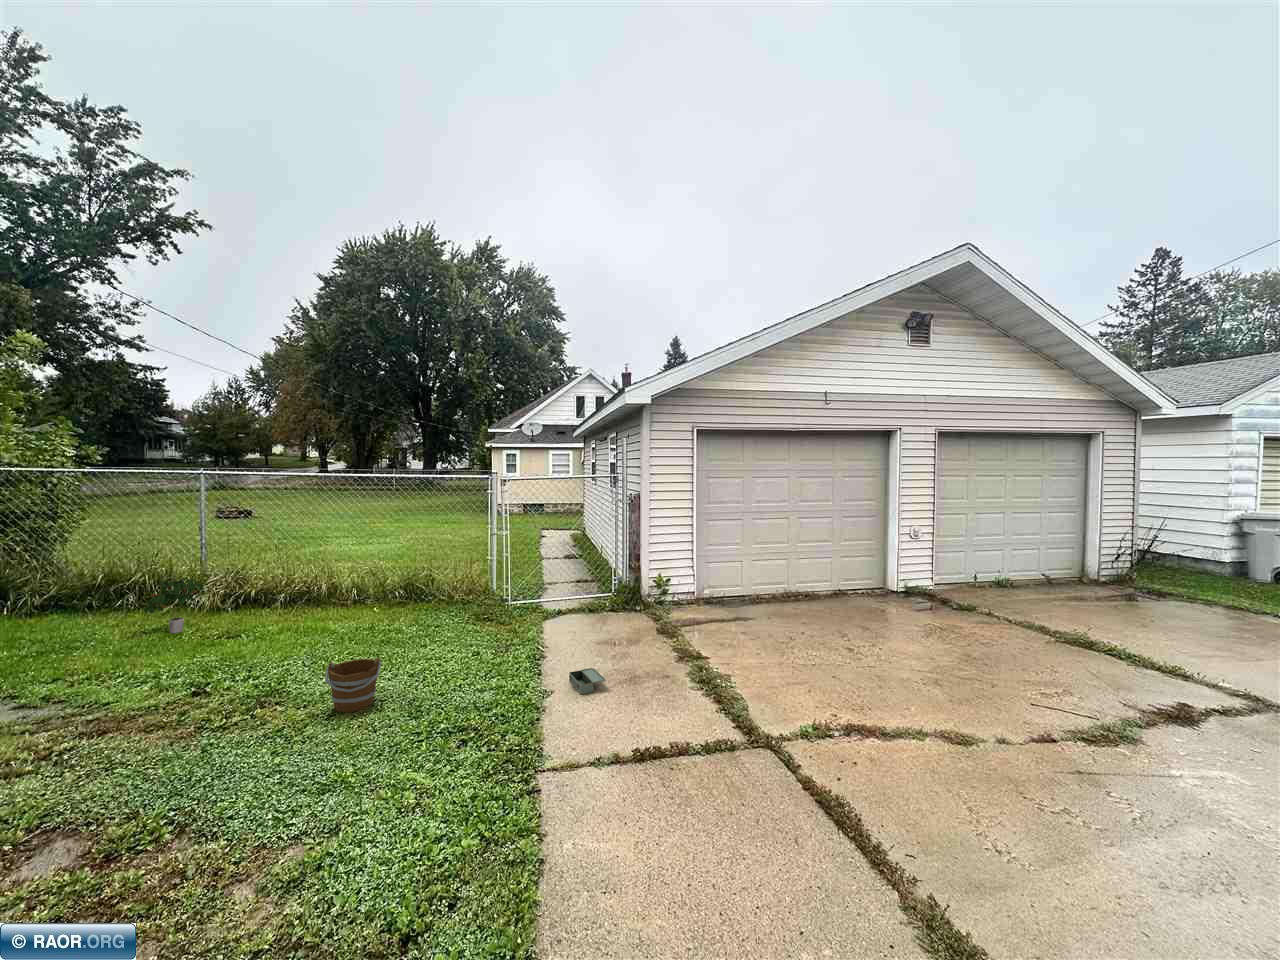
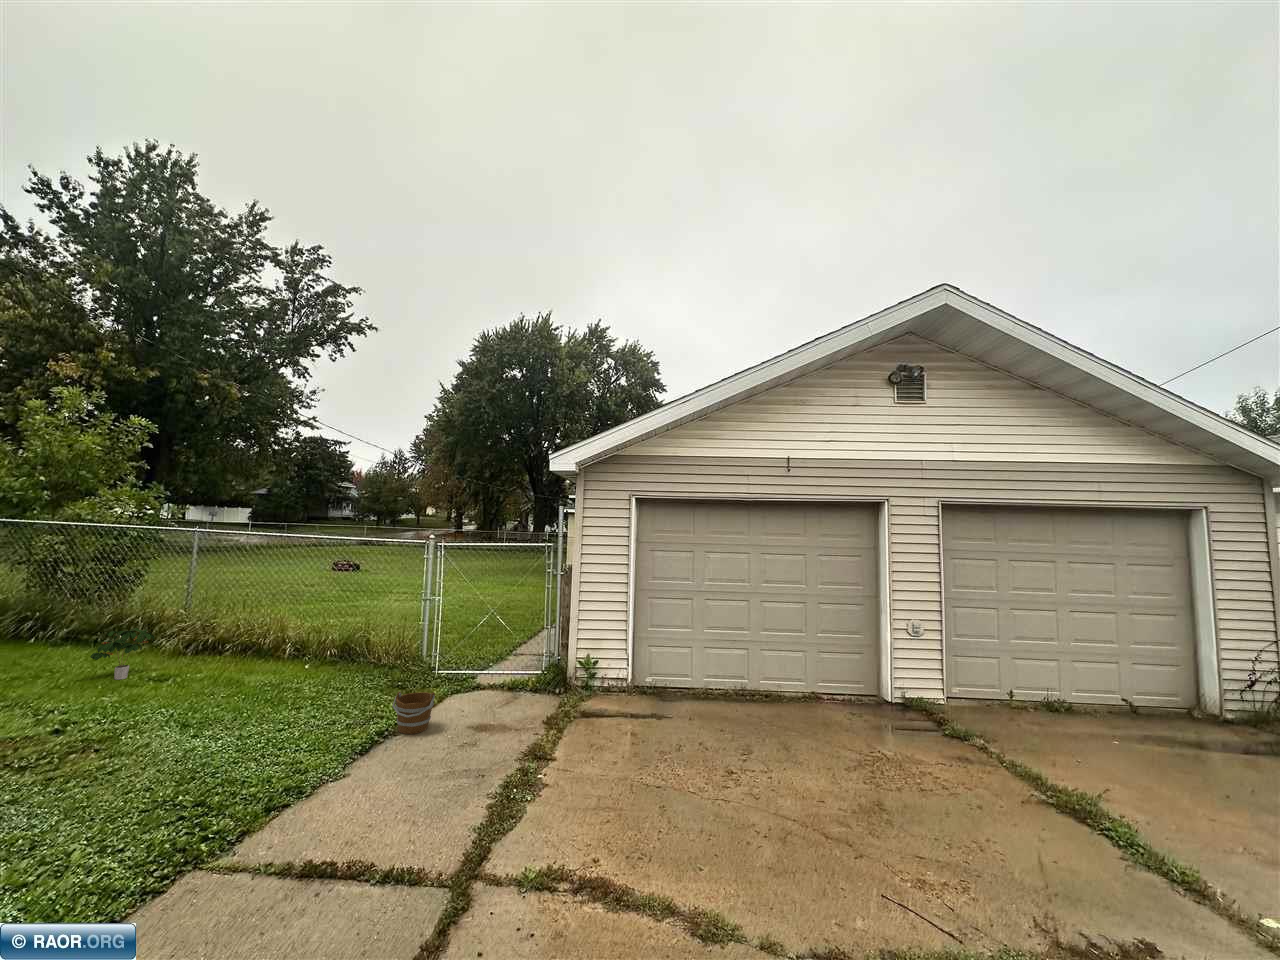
bucket: present [325,658,381,712] -> present [392,692,435,734]
toolbox: present [569,668,605,694] -> none [331,774,378,808]

